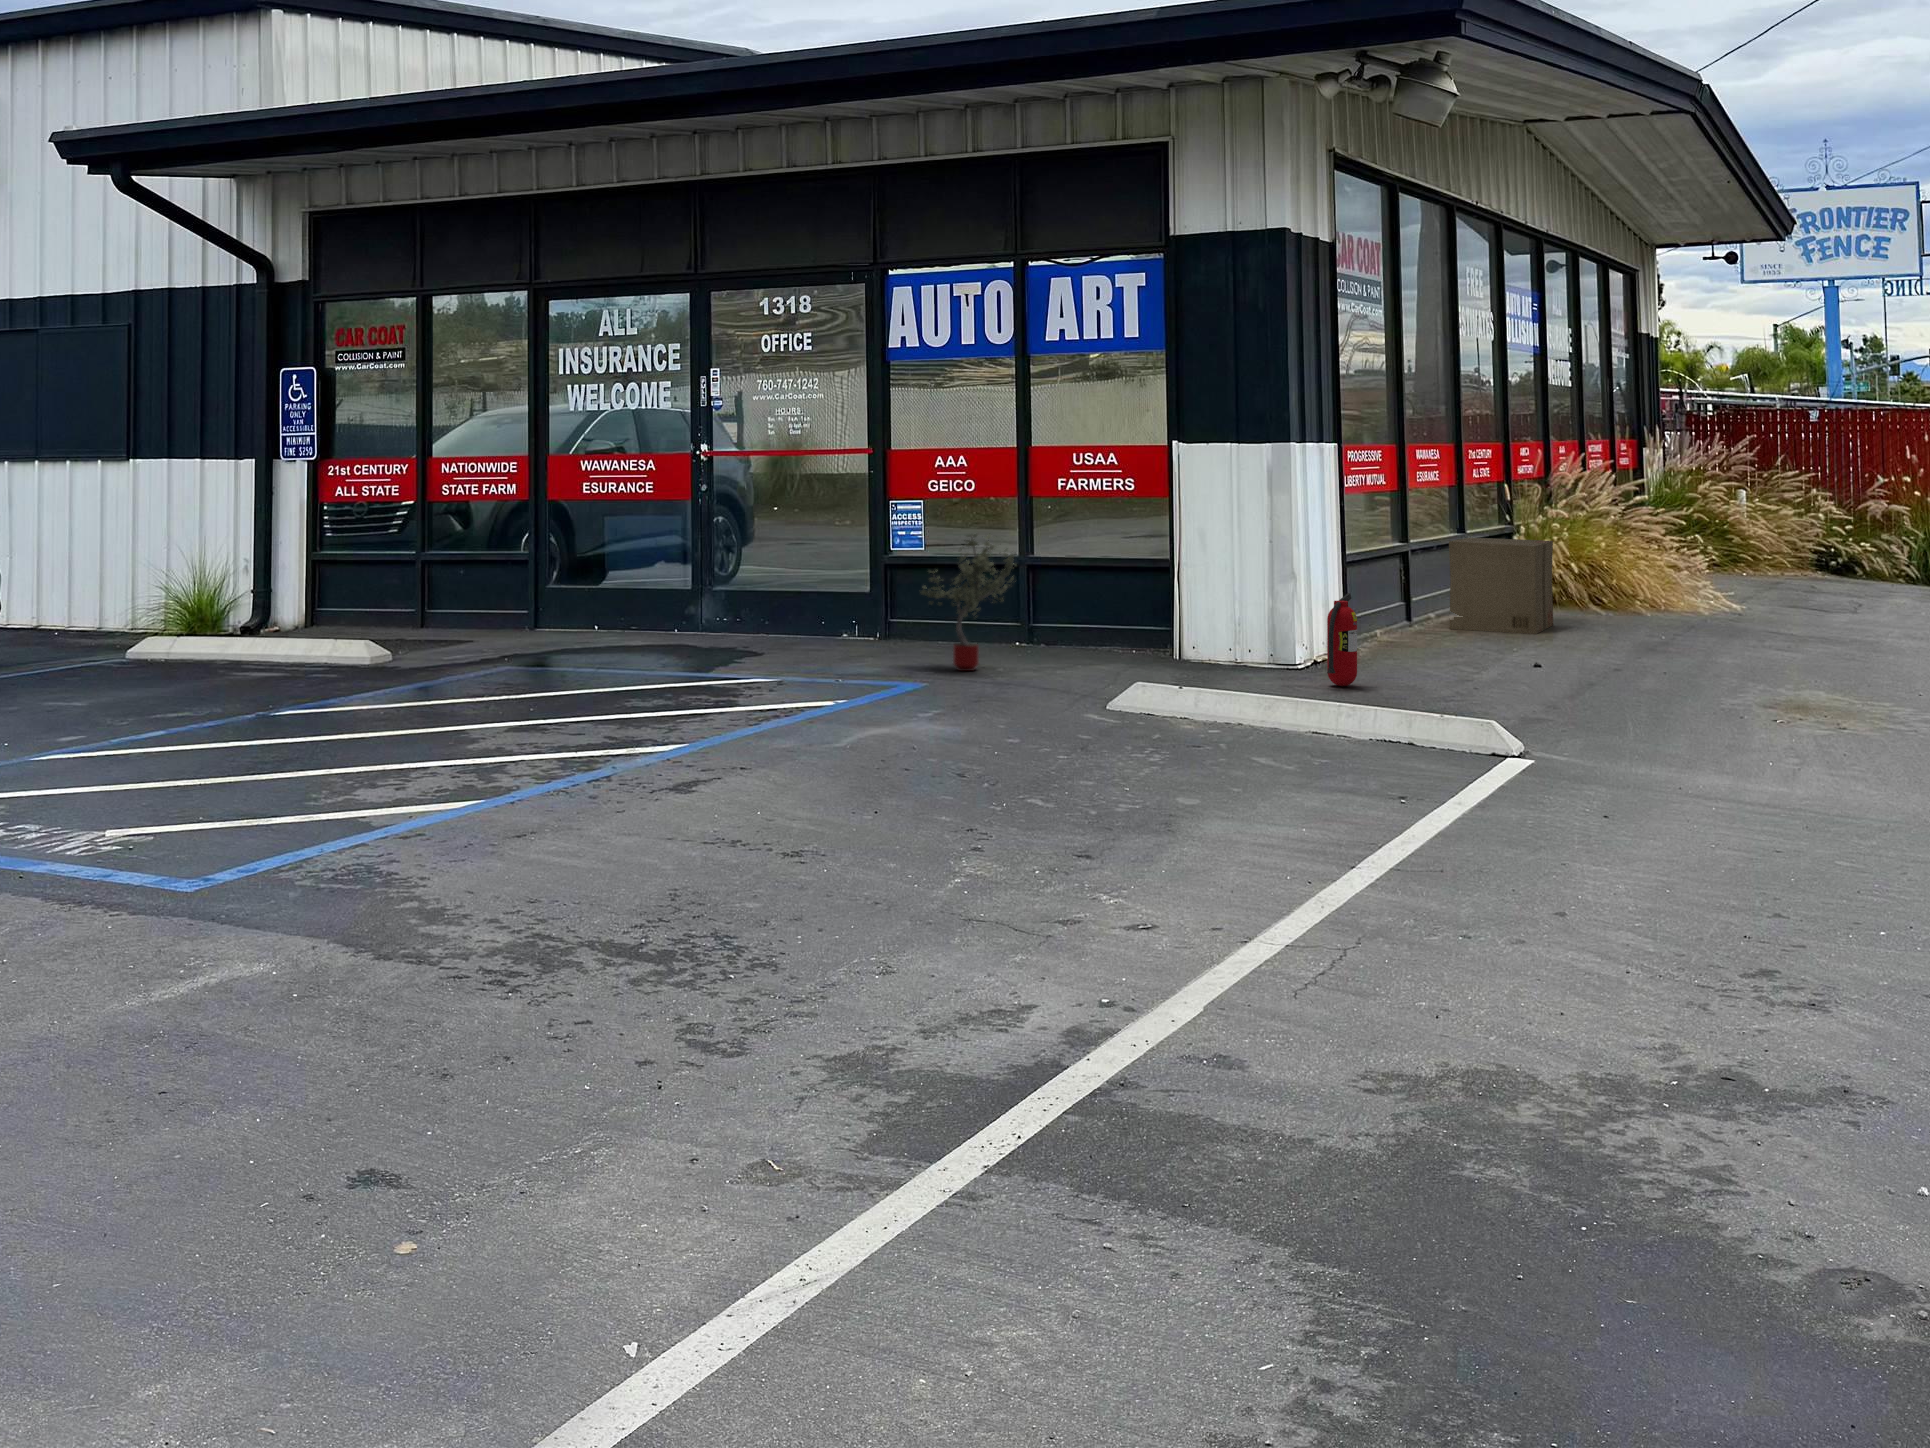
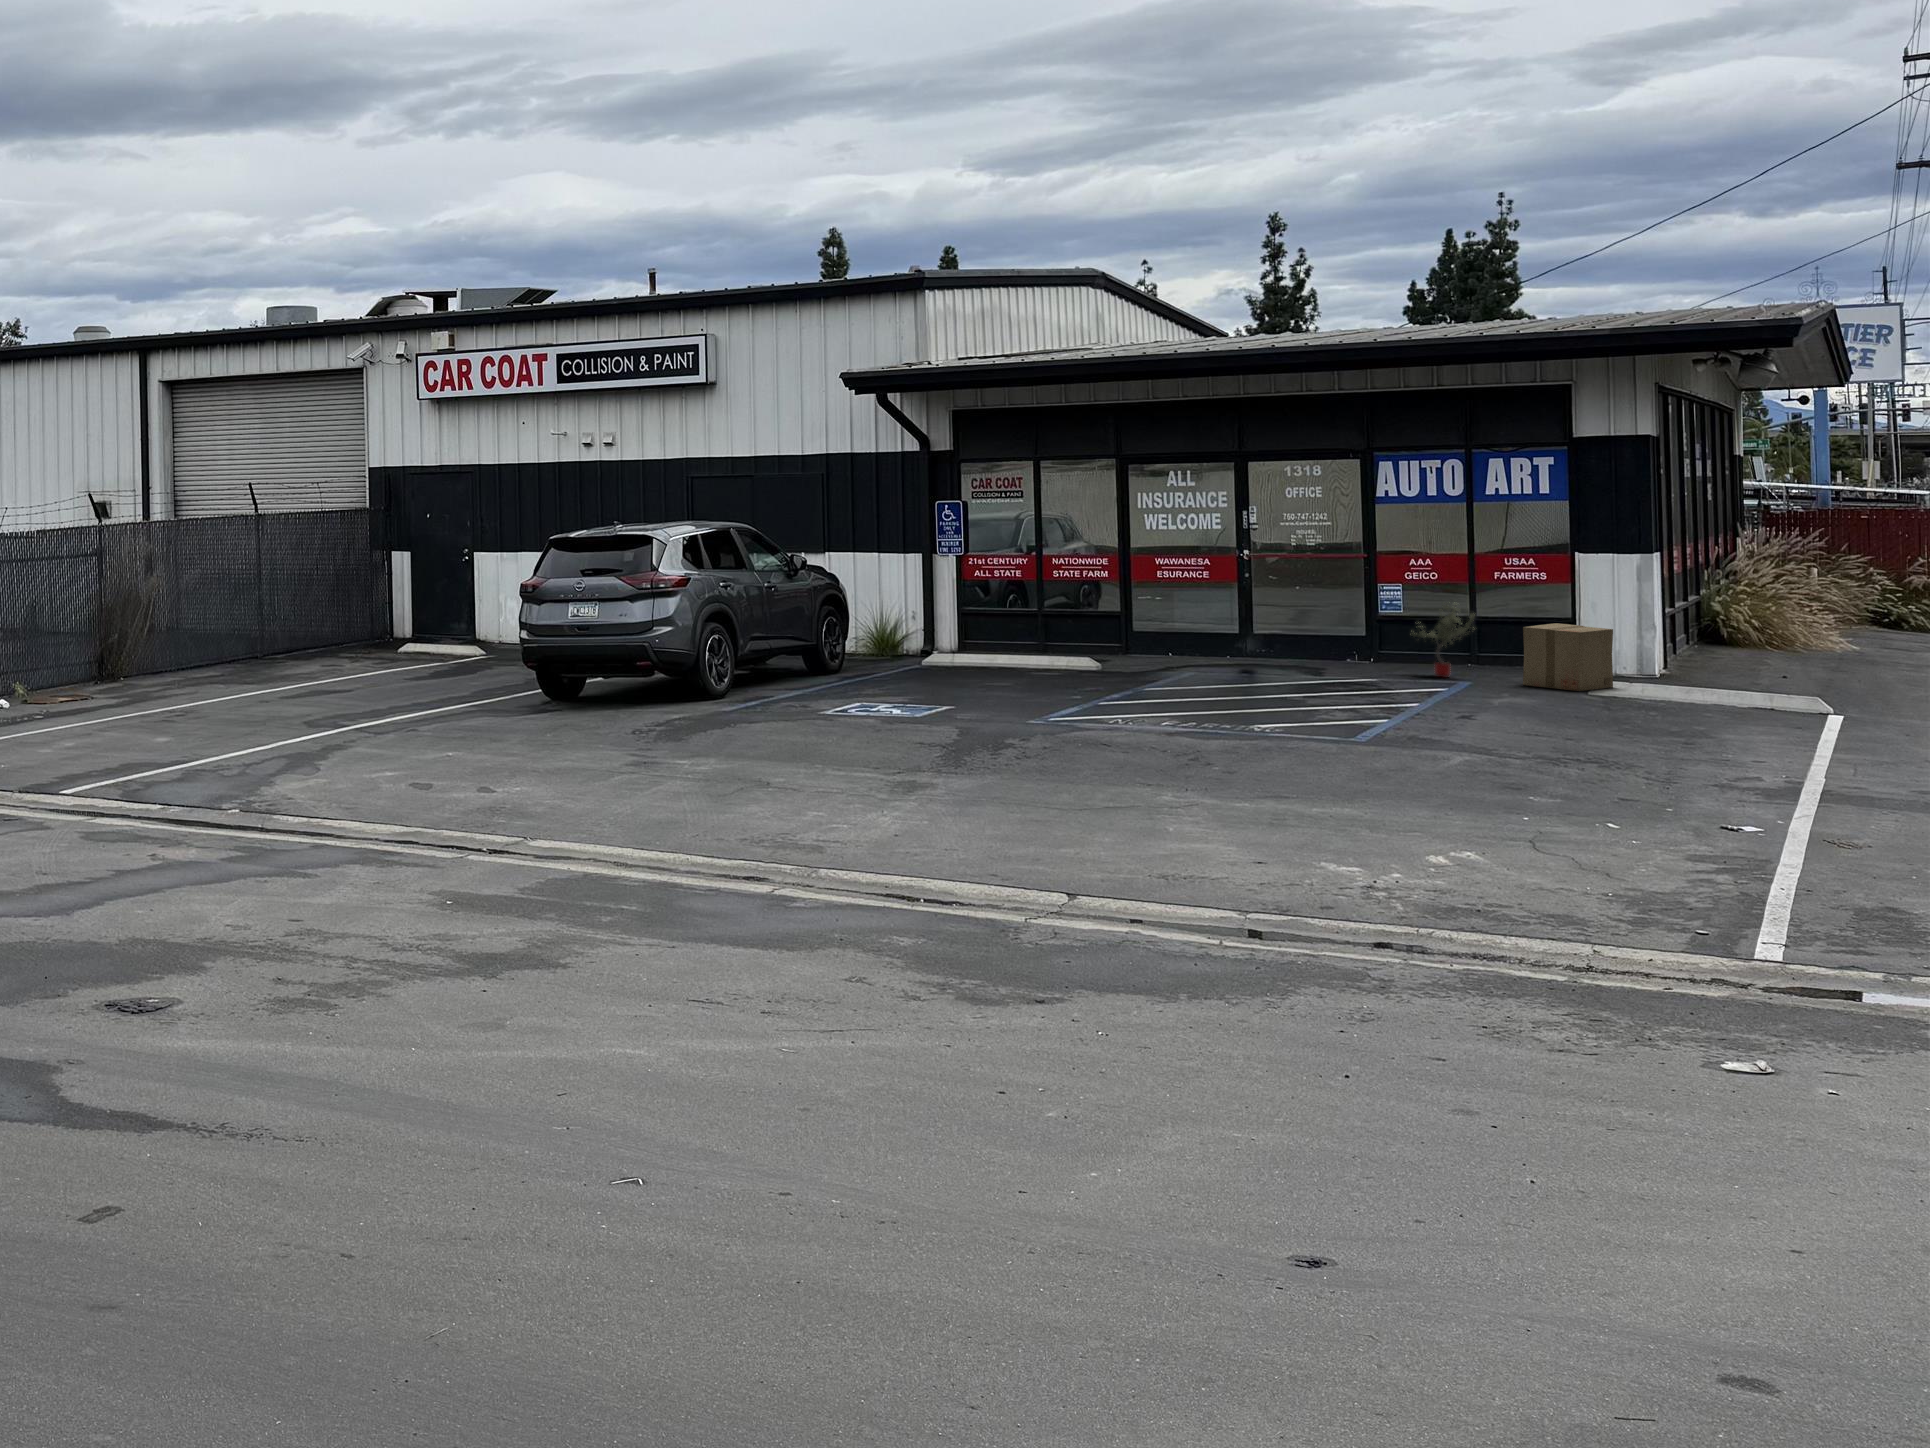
cardboard box: present [1449,538,1553,634] -> present [1523,623,1613,691]
fire extinguisher: present [1327,593,1357,686] -> none [1671,636,1690,687]

